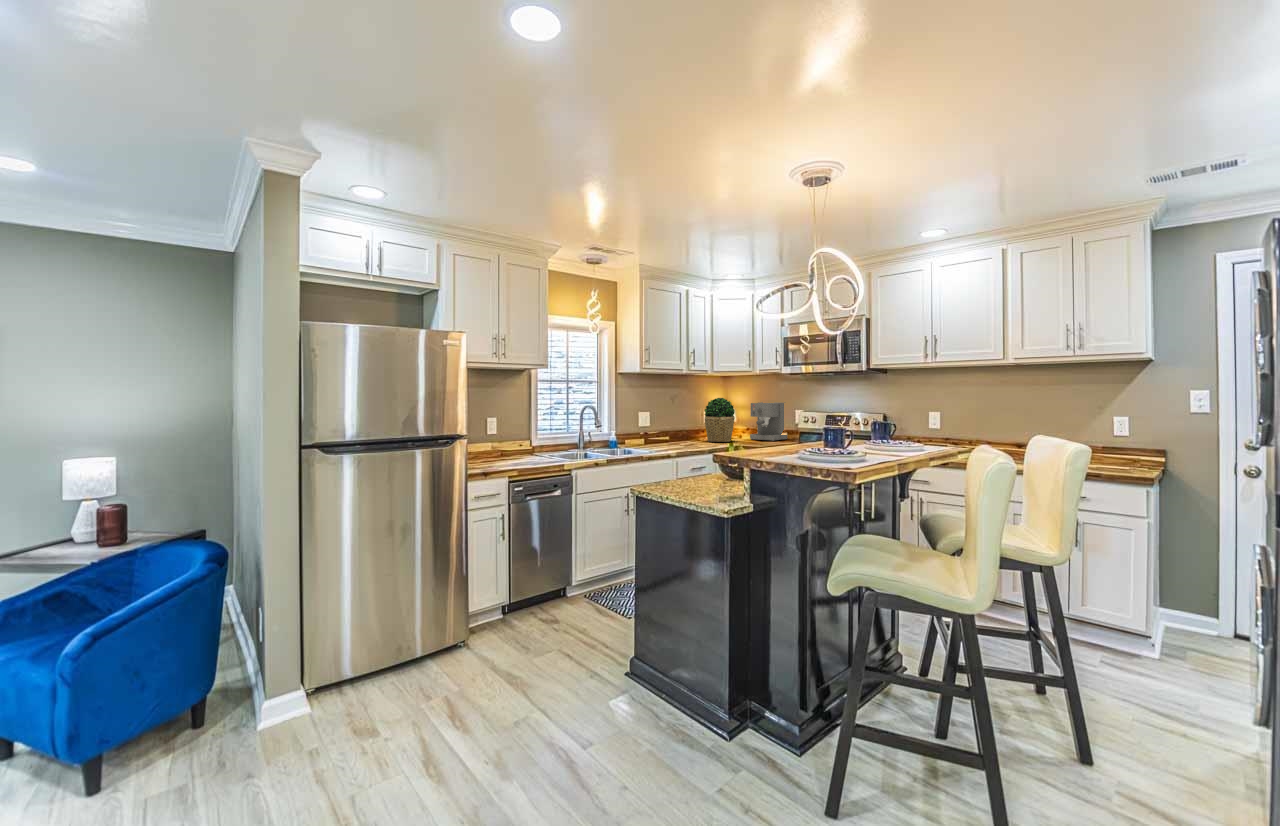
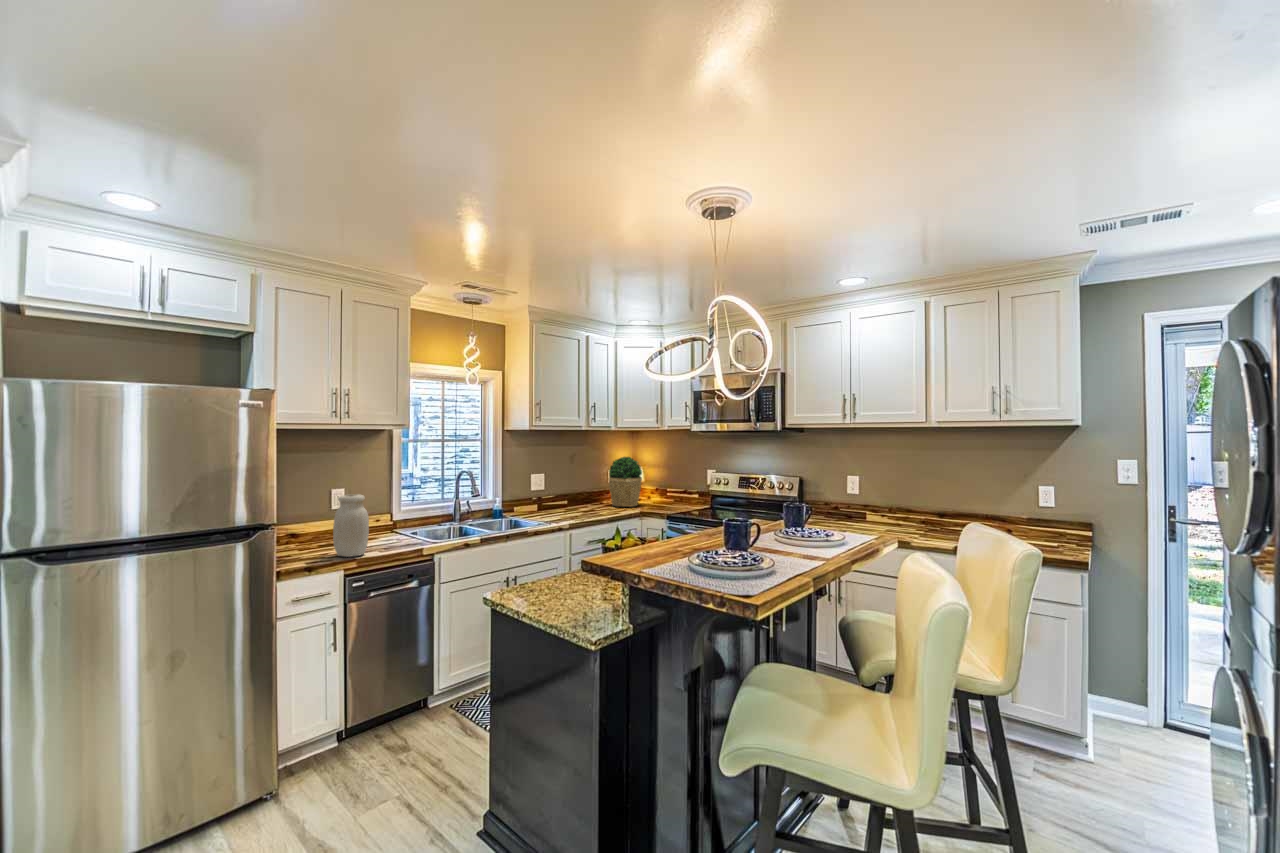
coffee maker: present [750,402,787,441] -> none [660,460,700,504]
jar: none [499,419,525,468] -> present [333,494,369,557]

